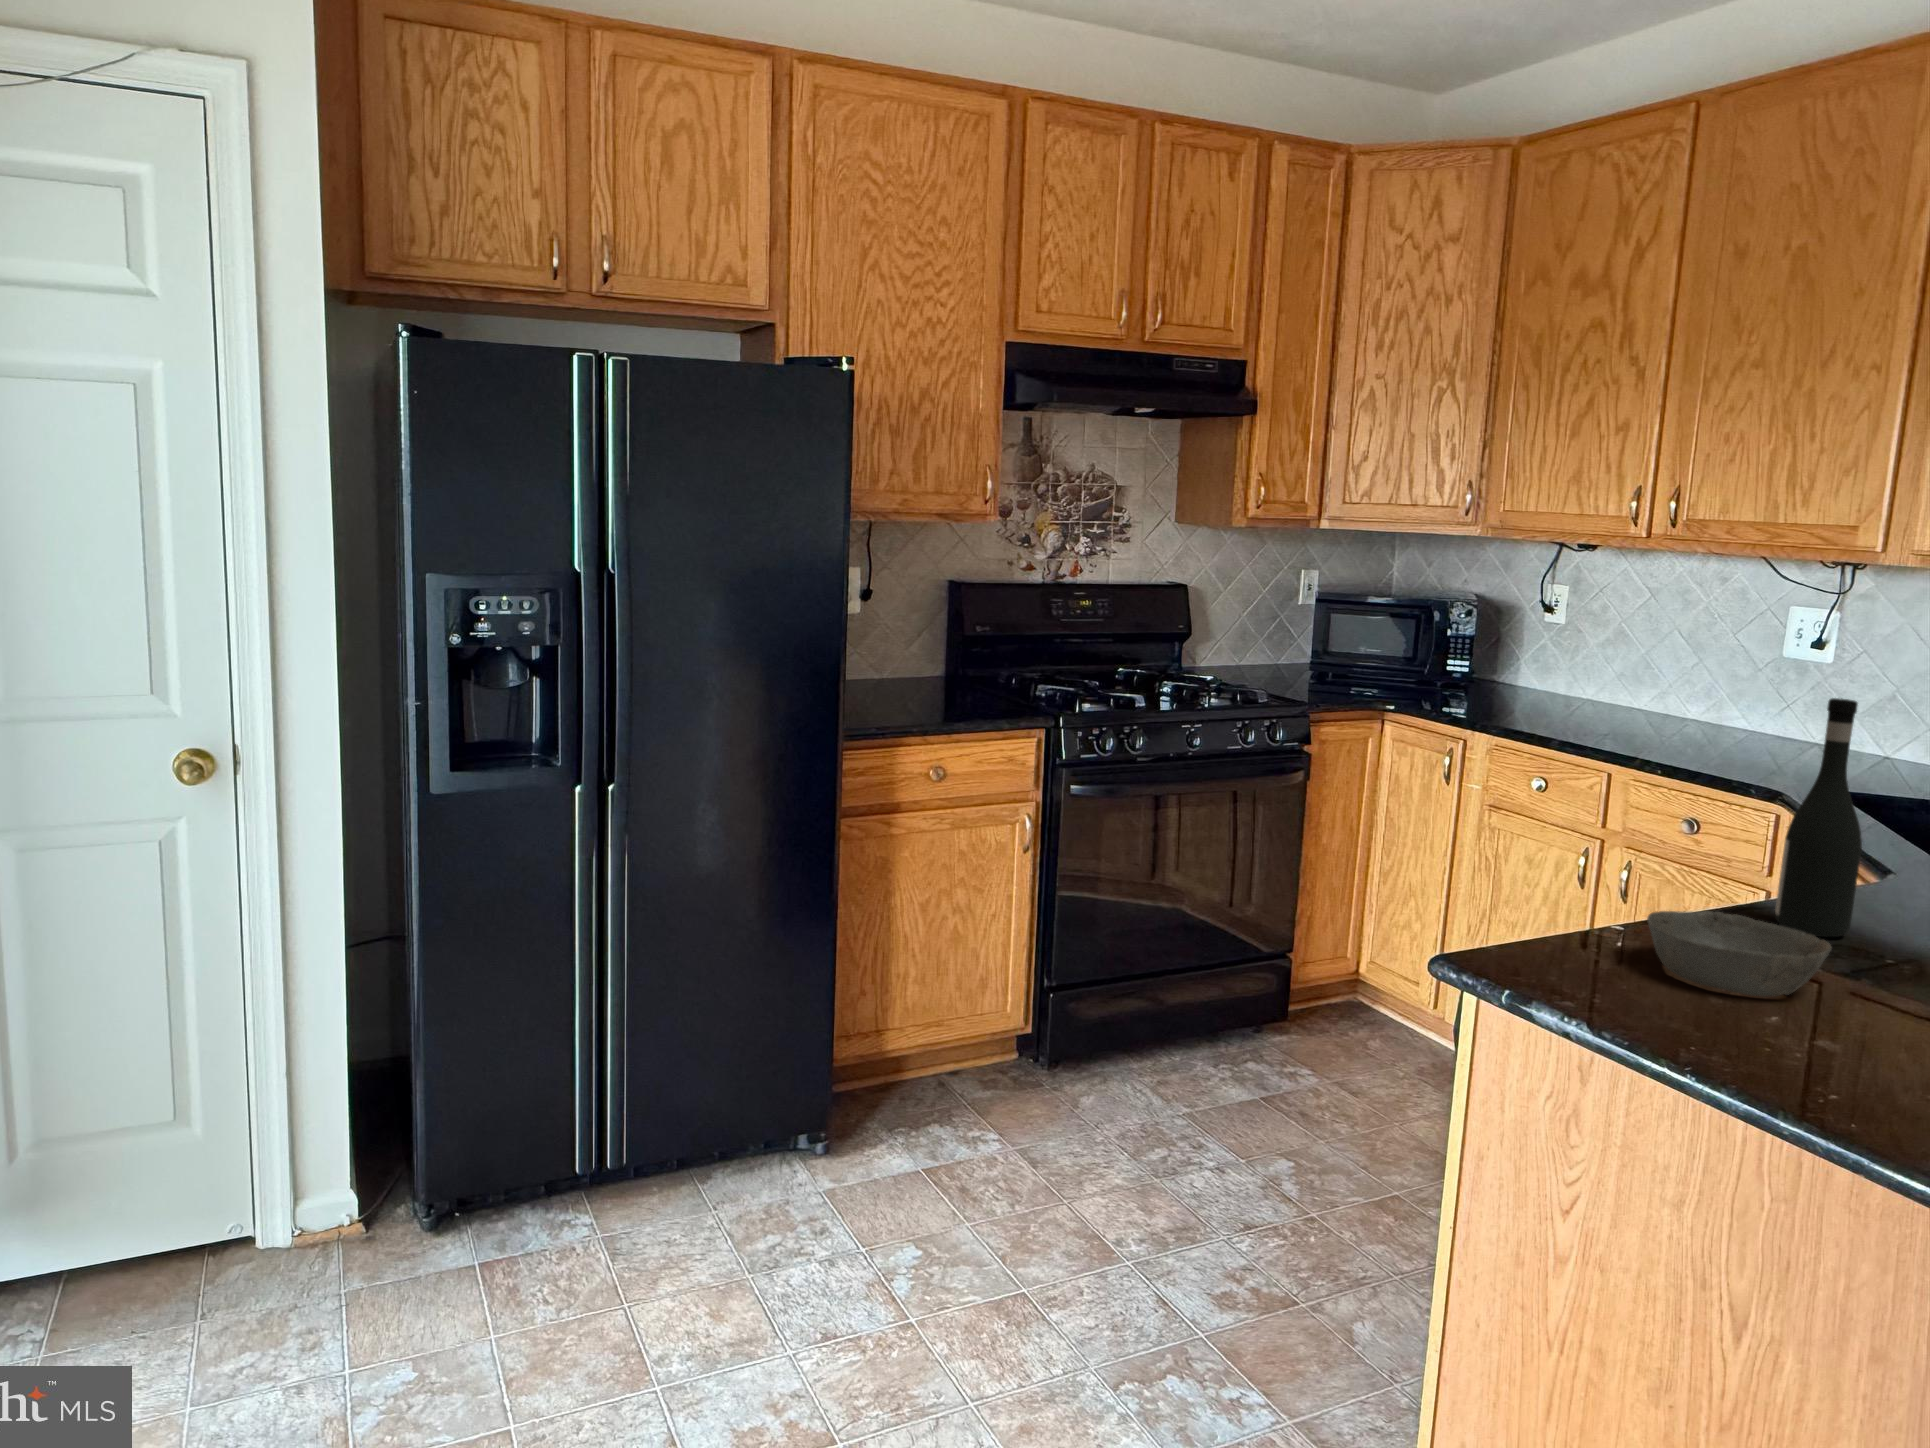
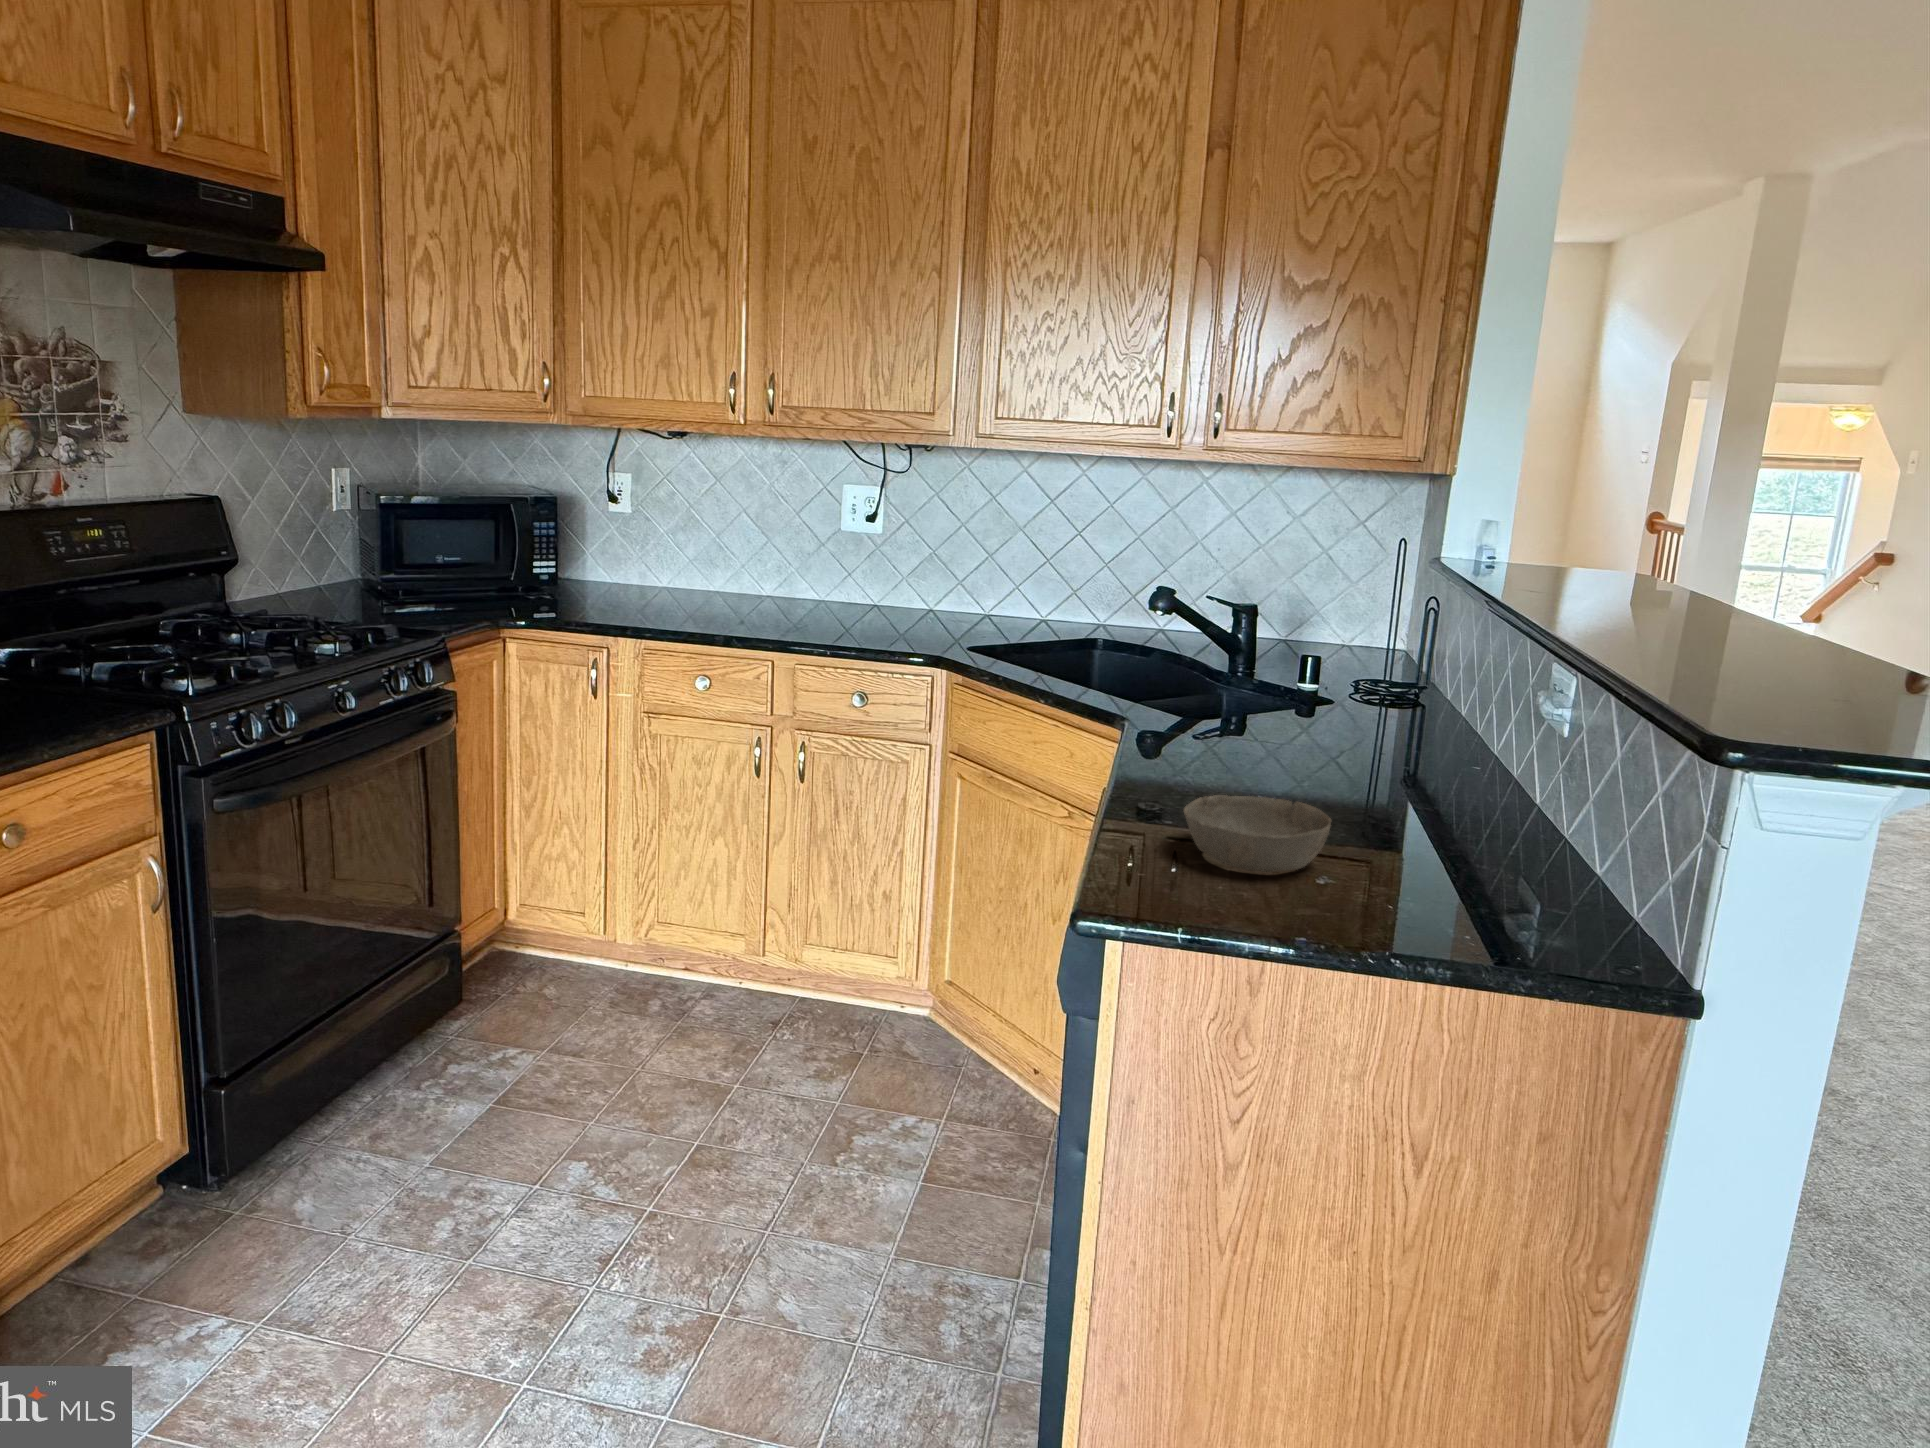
wine bottle: present [1775,698,1862,937] -> none [1160,583,1221,793]

